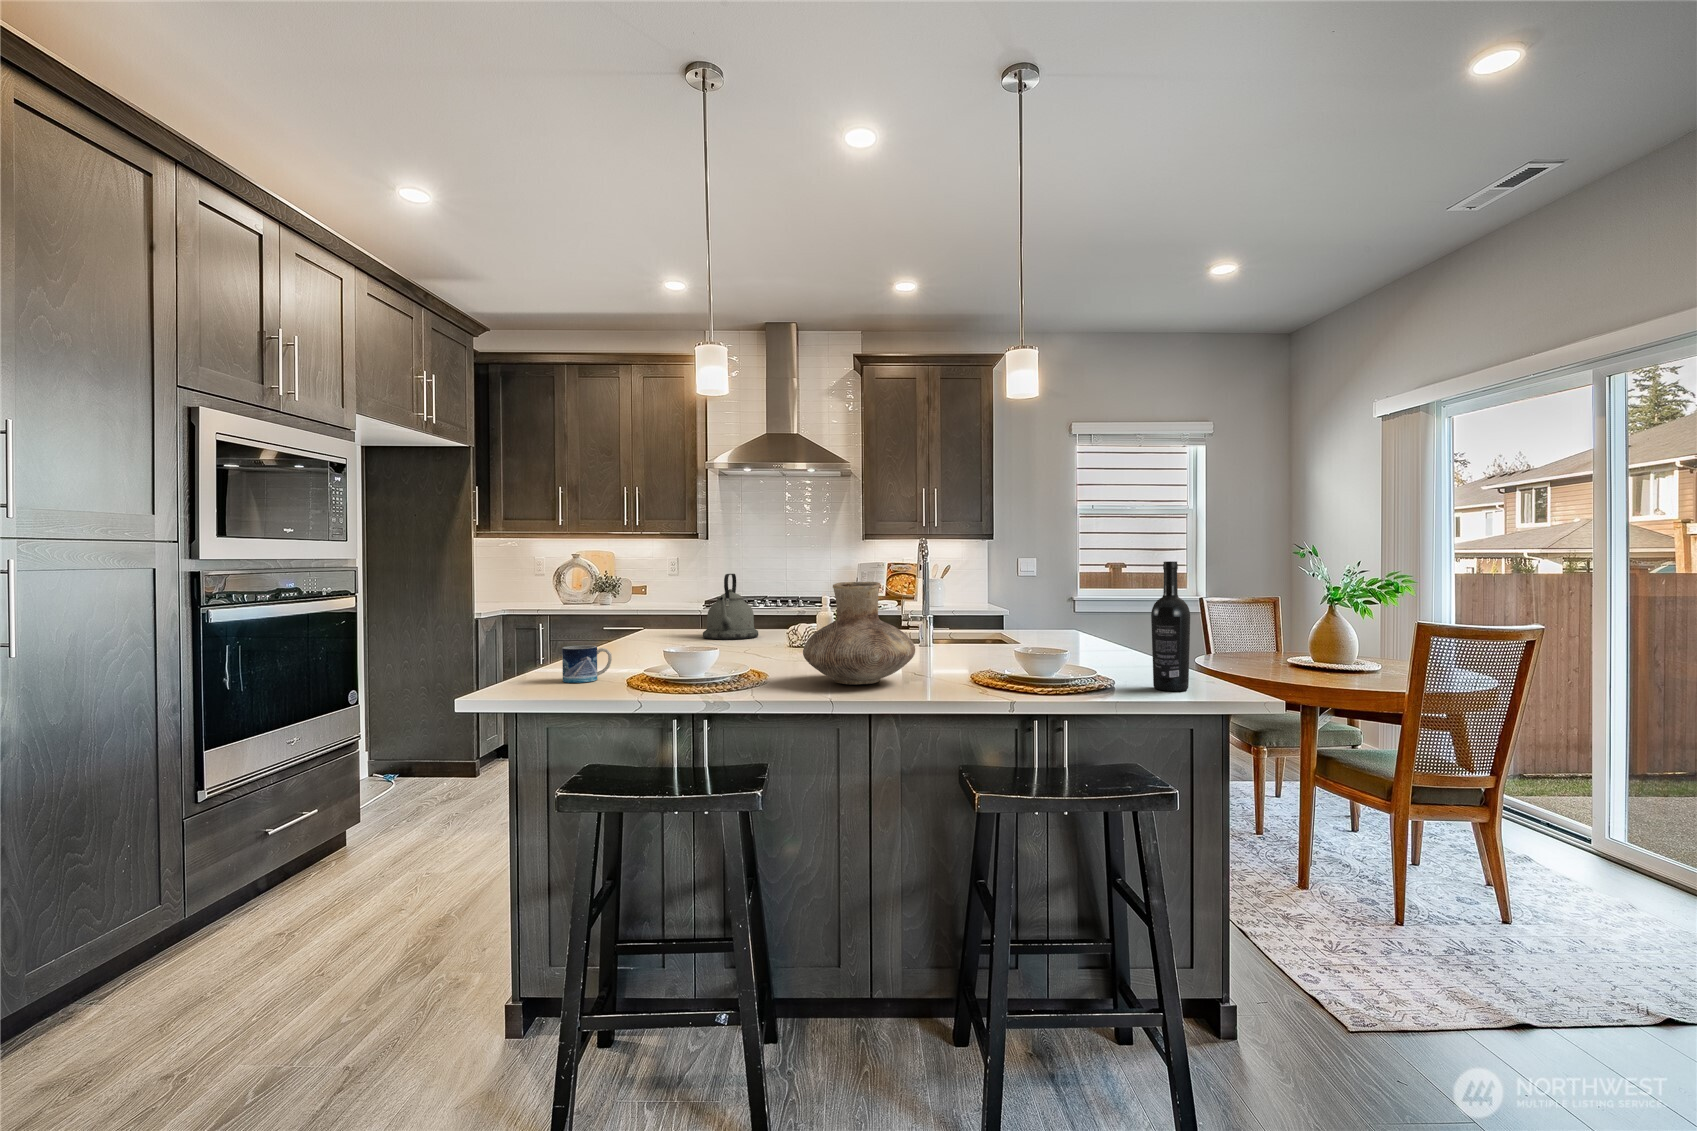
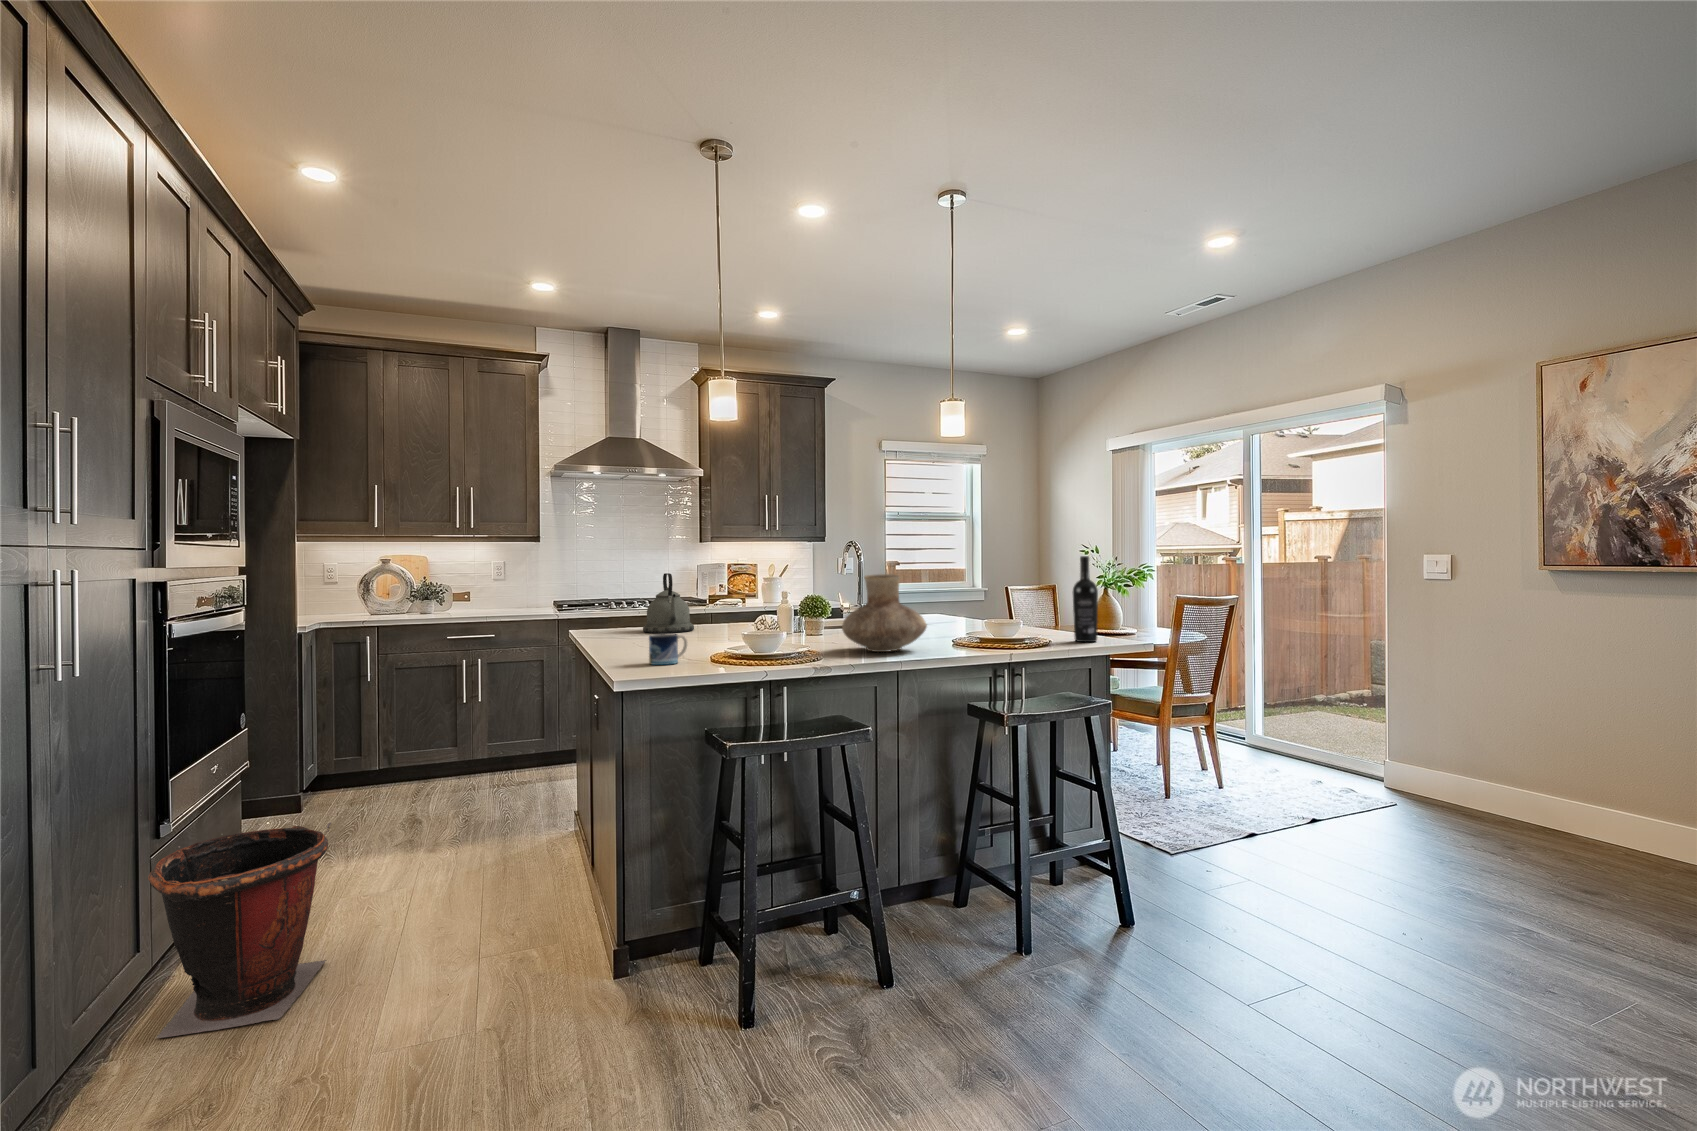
waste bin: none [127,799,319,1005] -> present [148,822,331,1038]

